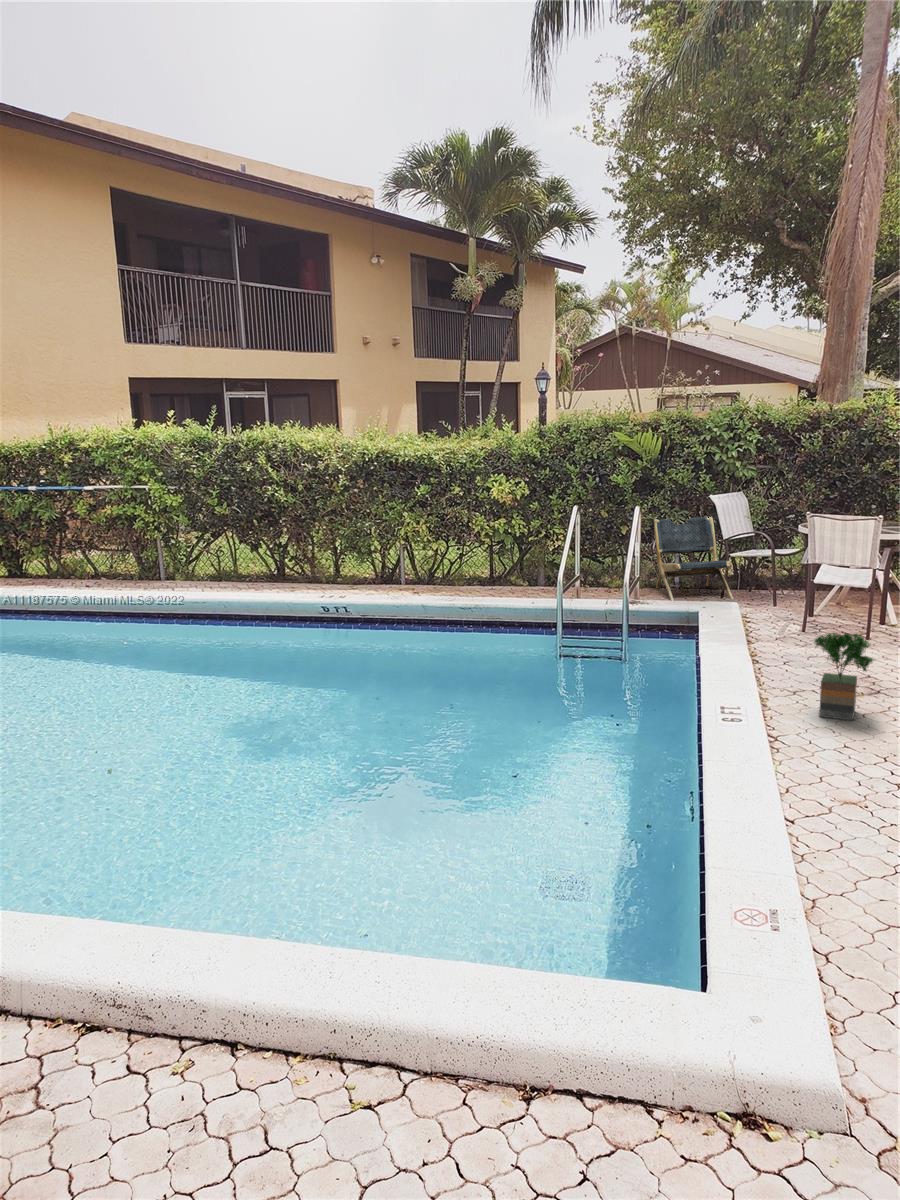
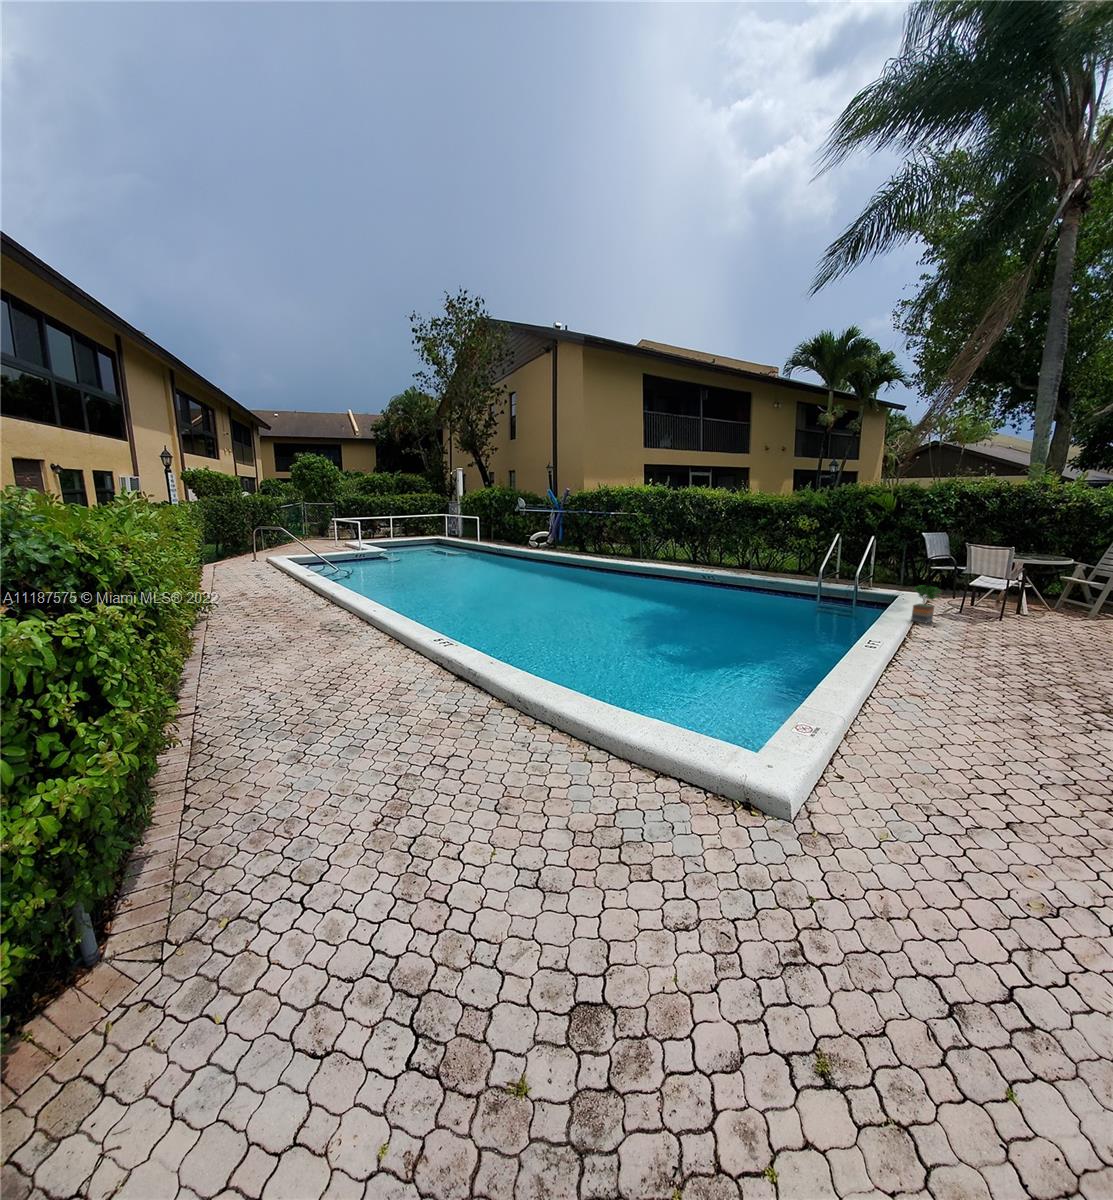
lounge chair: present [654,516,734,601] -> none [886,546,928,589]

